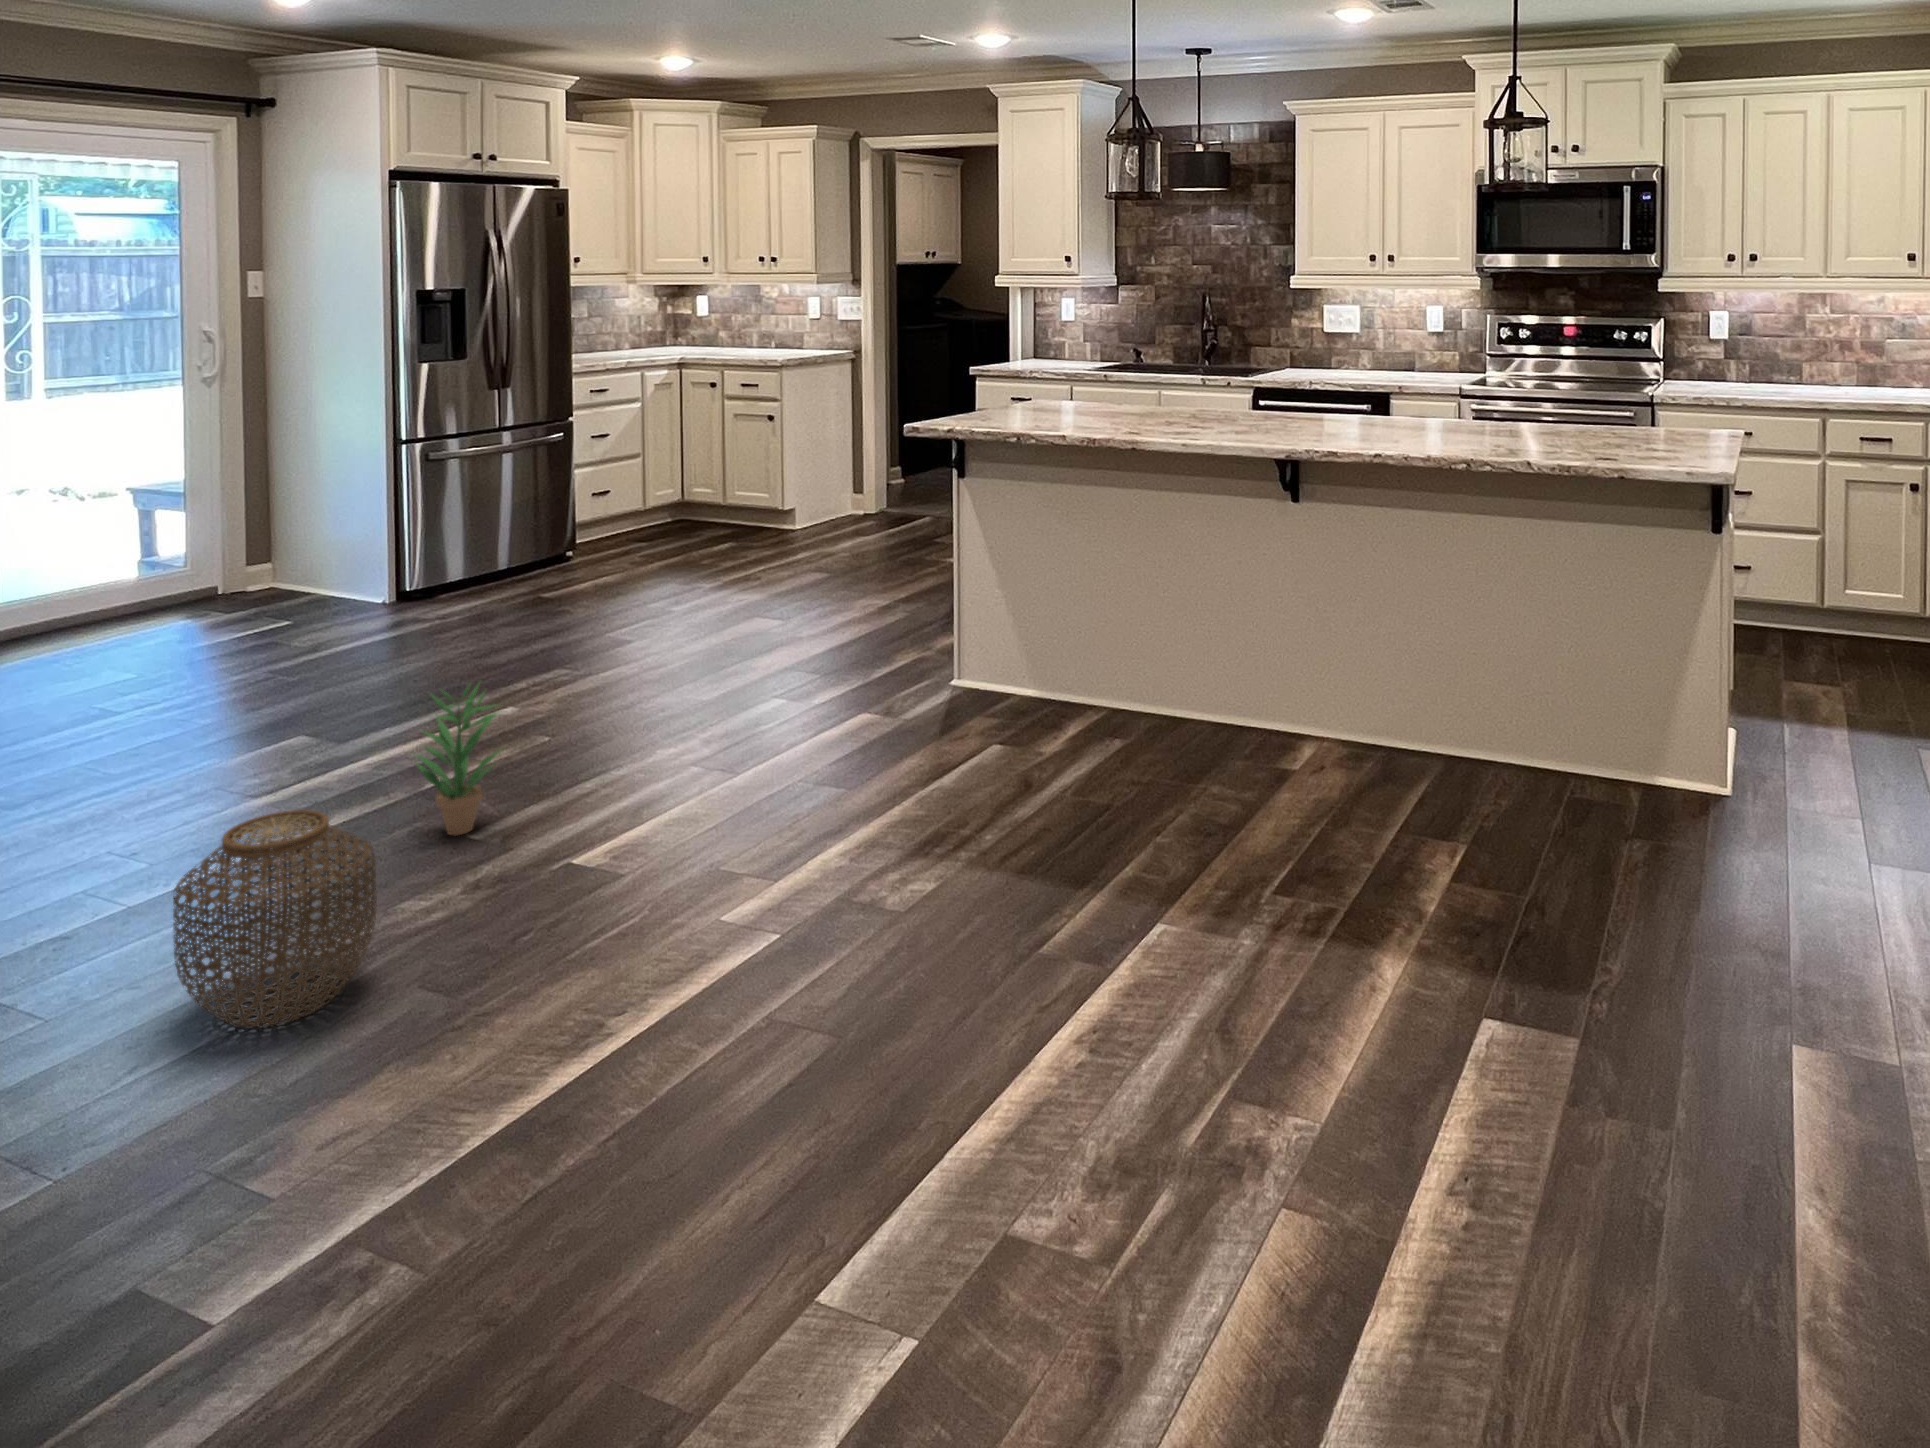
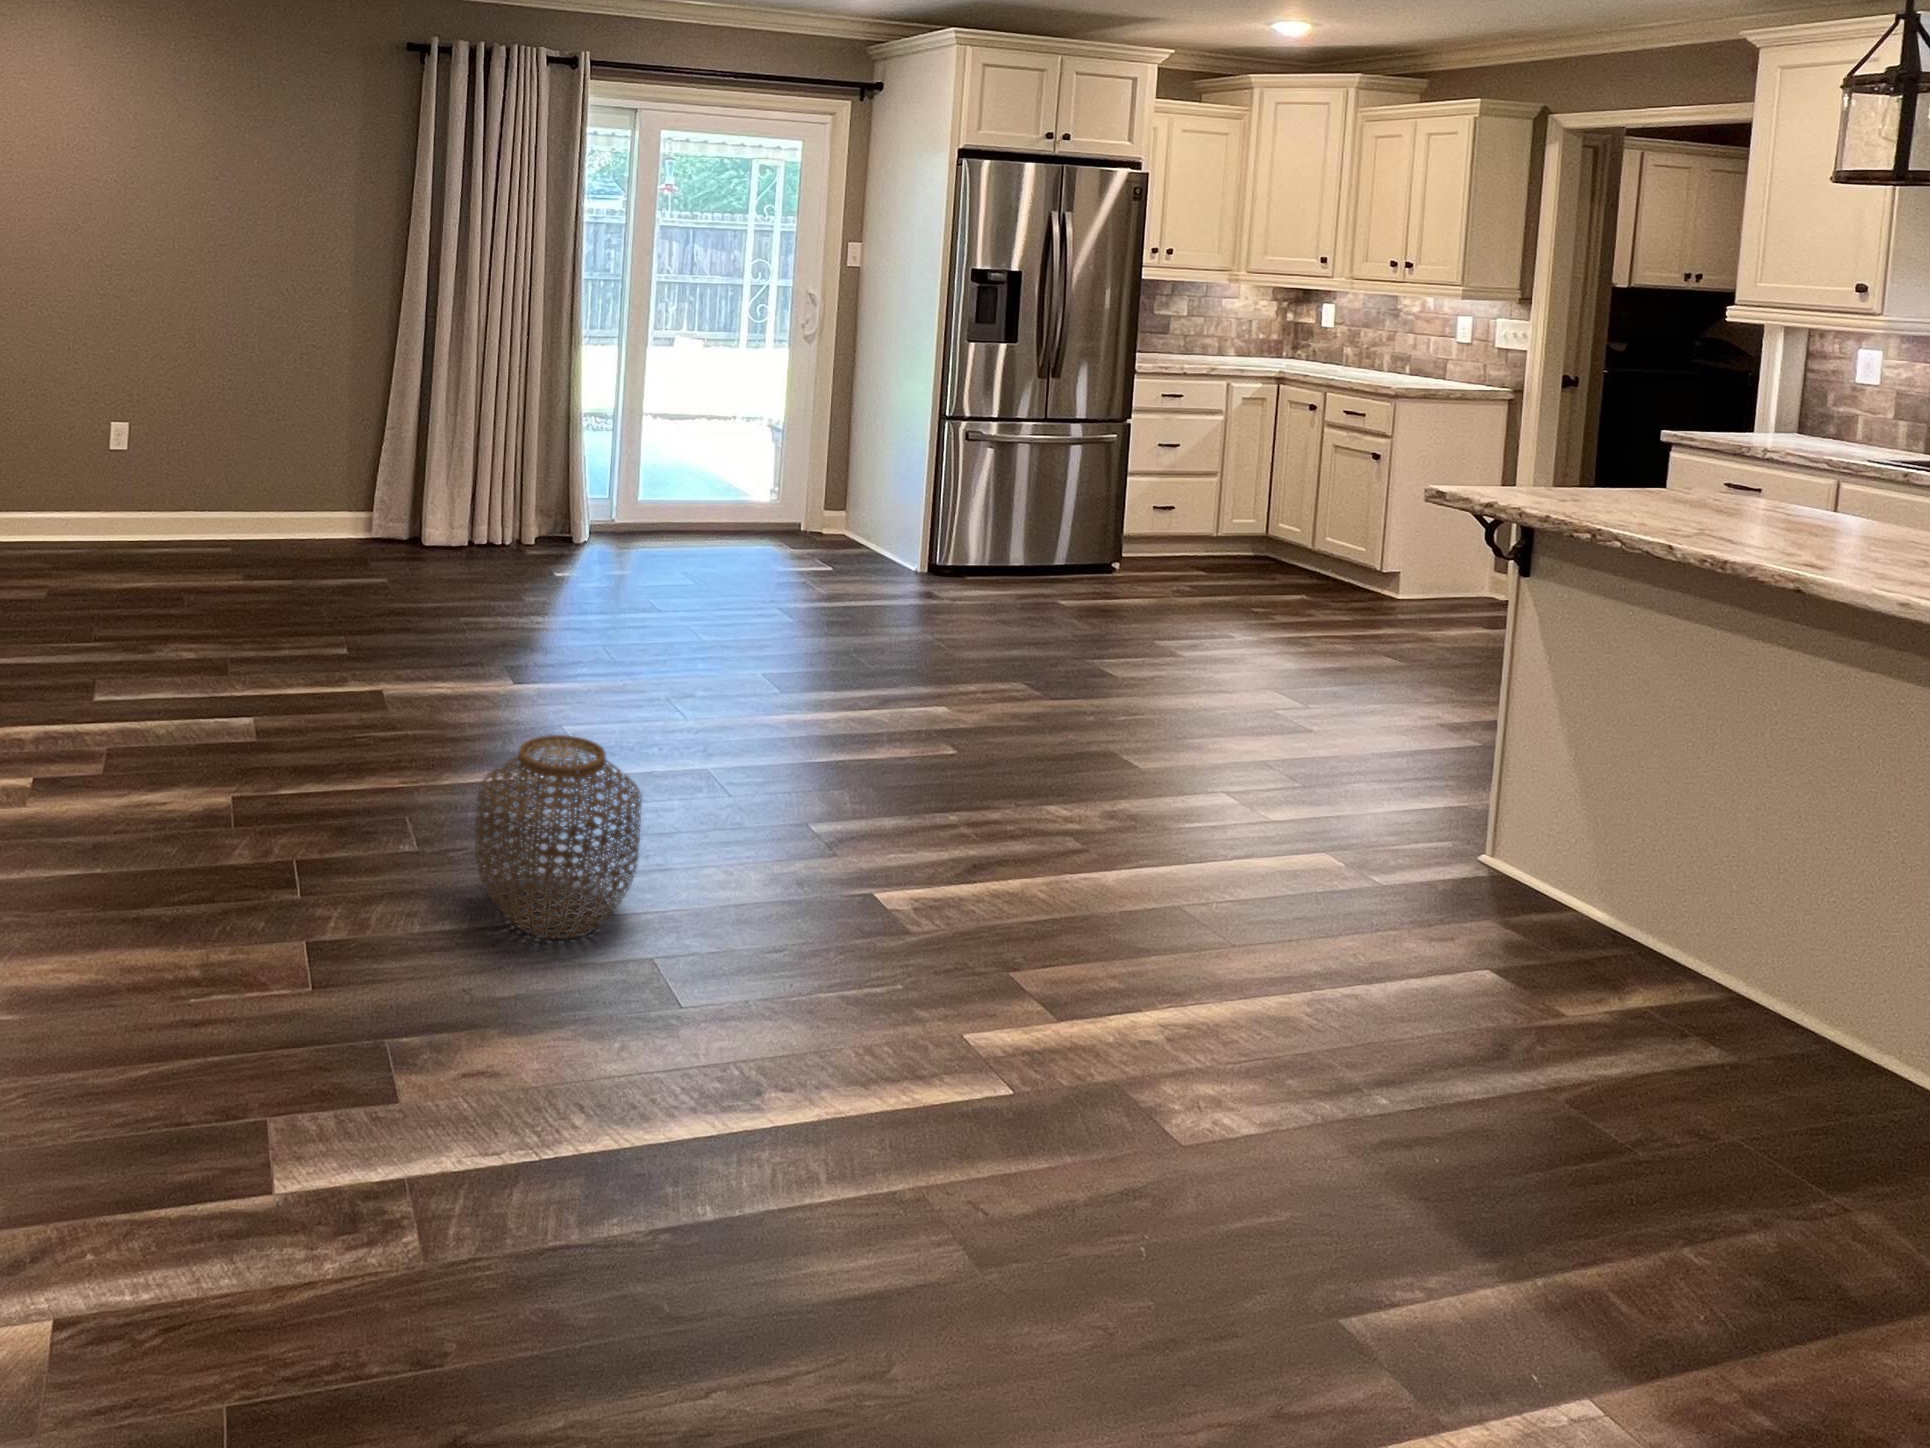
potted plant: present [416,684,500,835] -> none [771,663,856,821]

